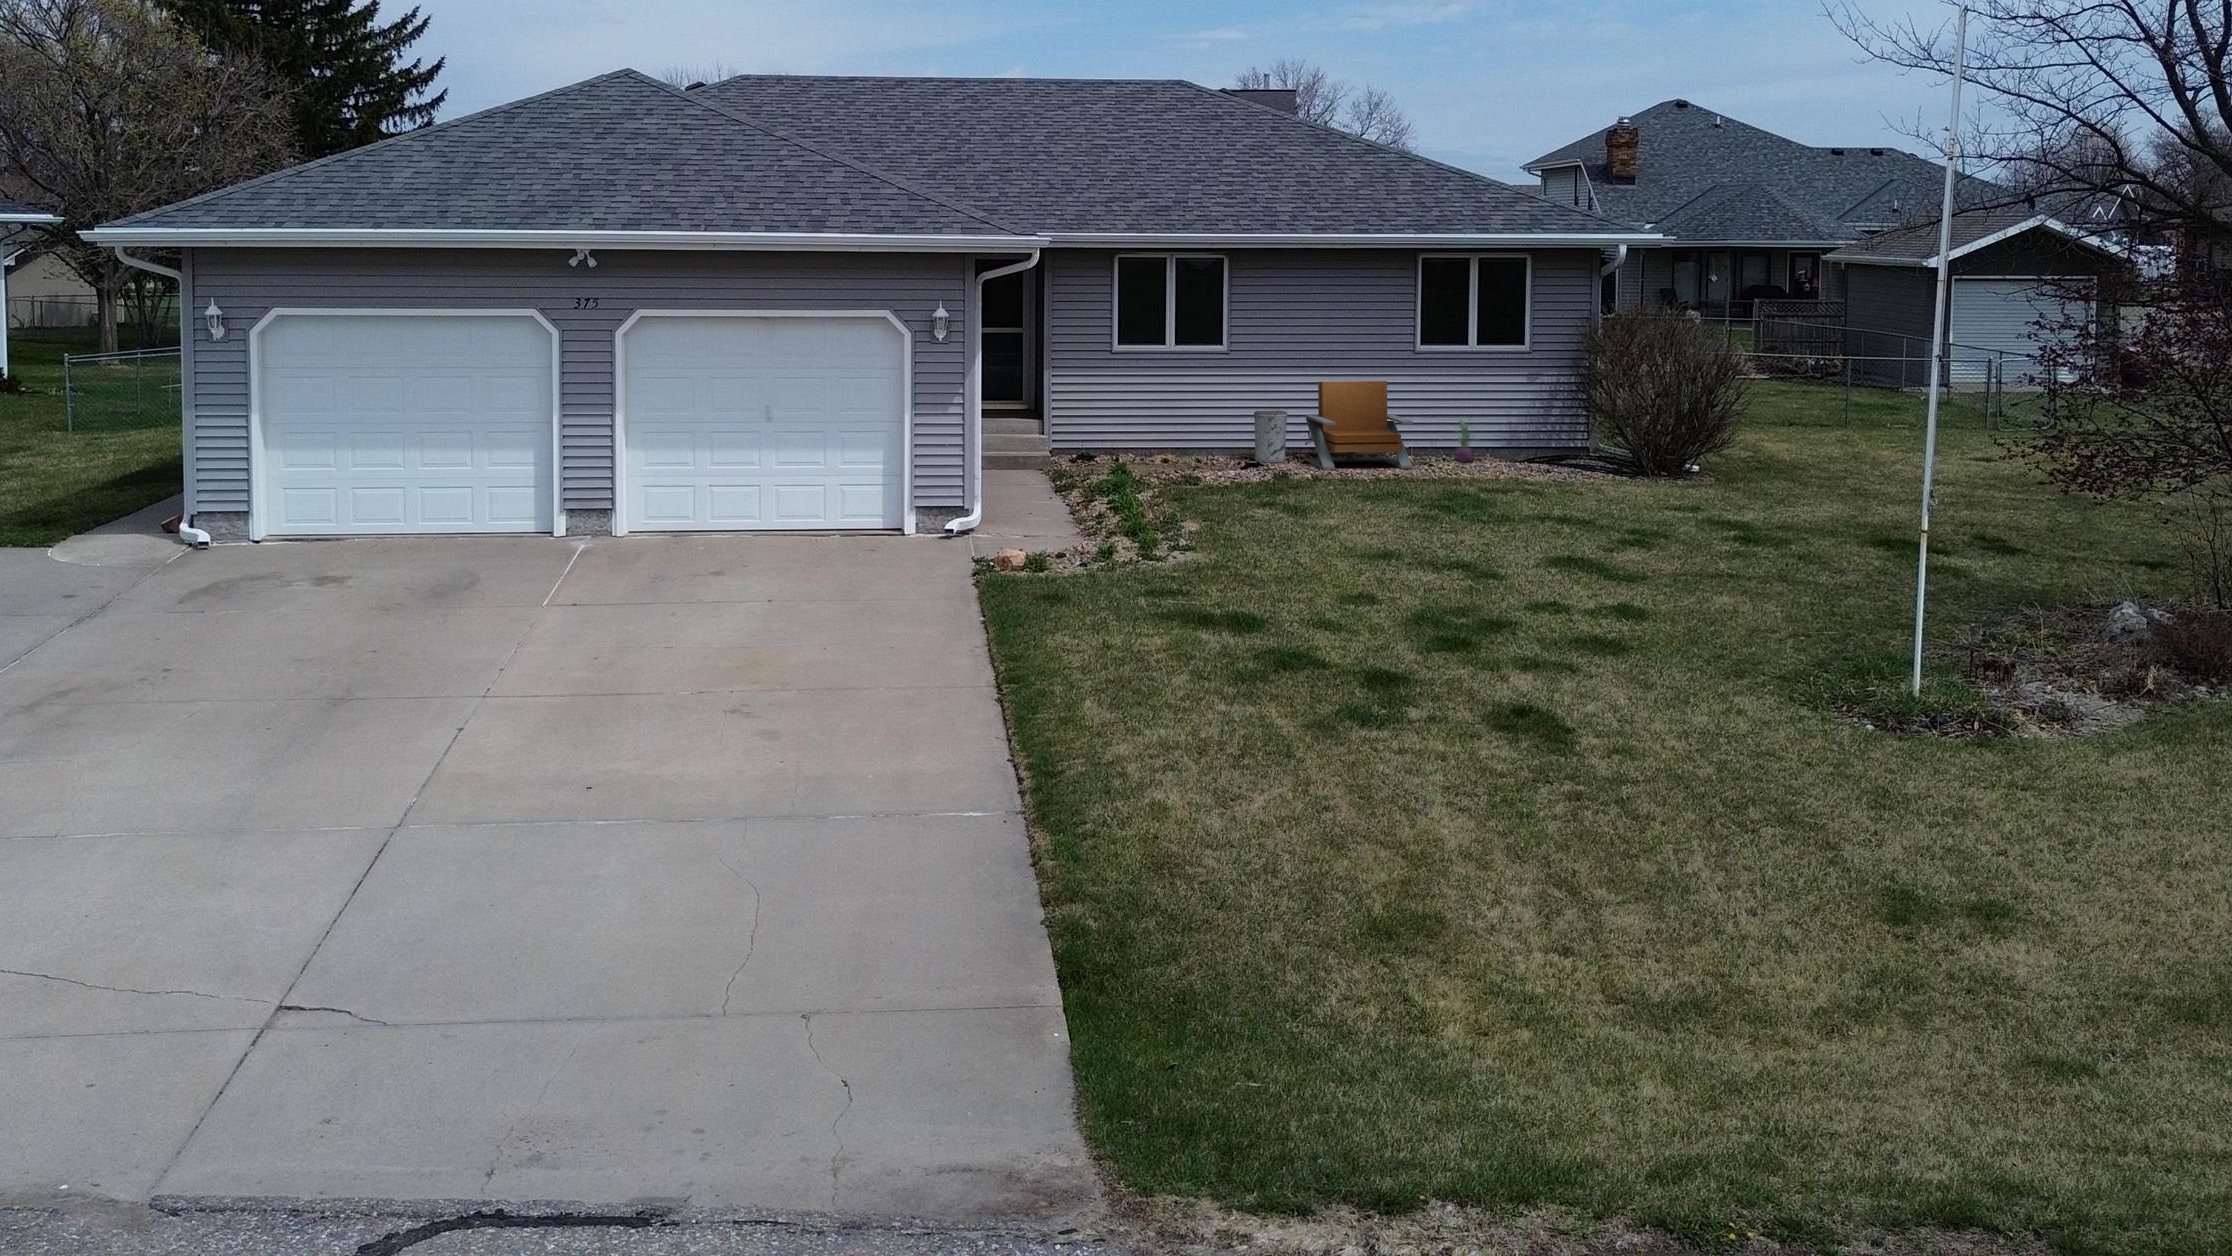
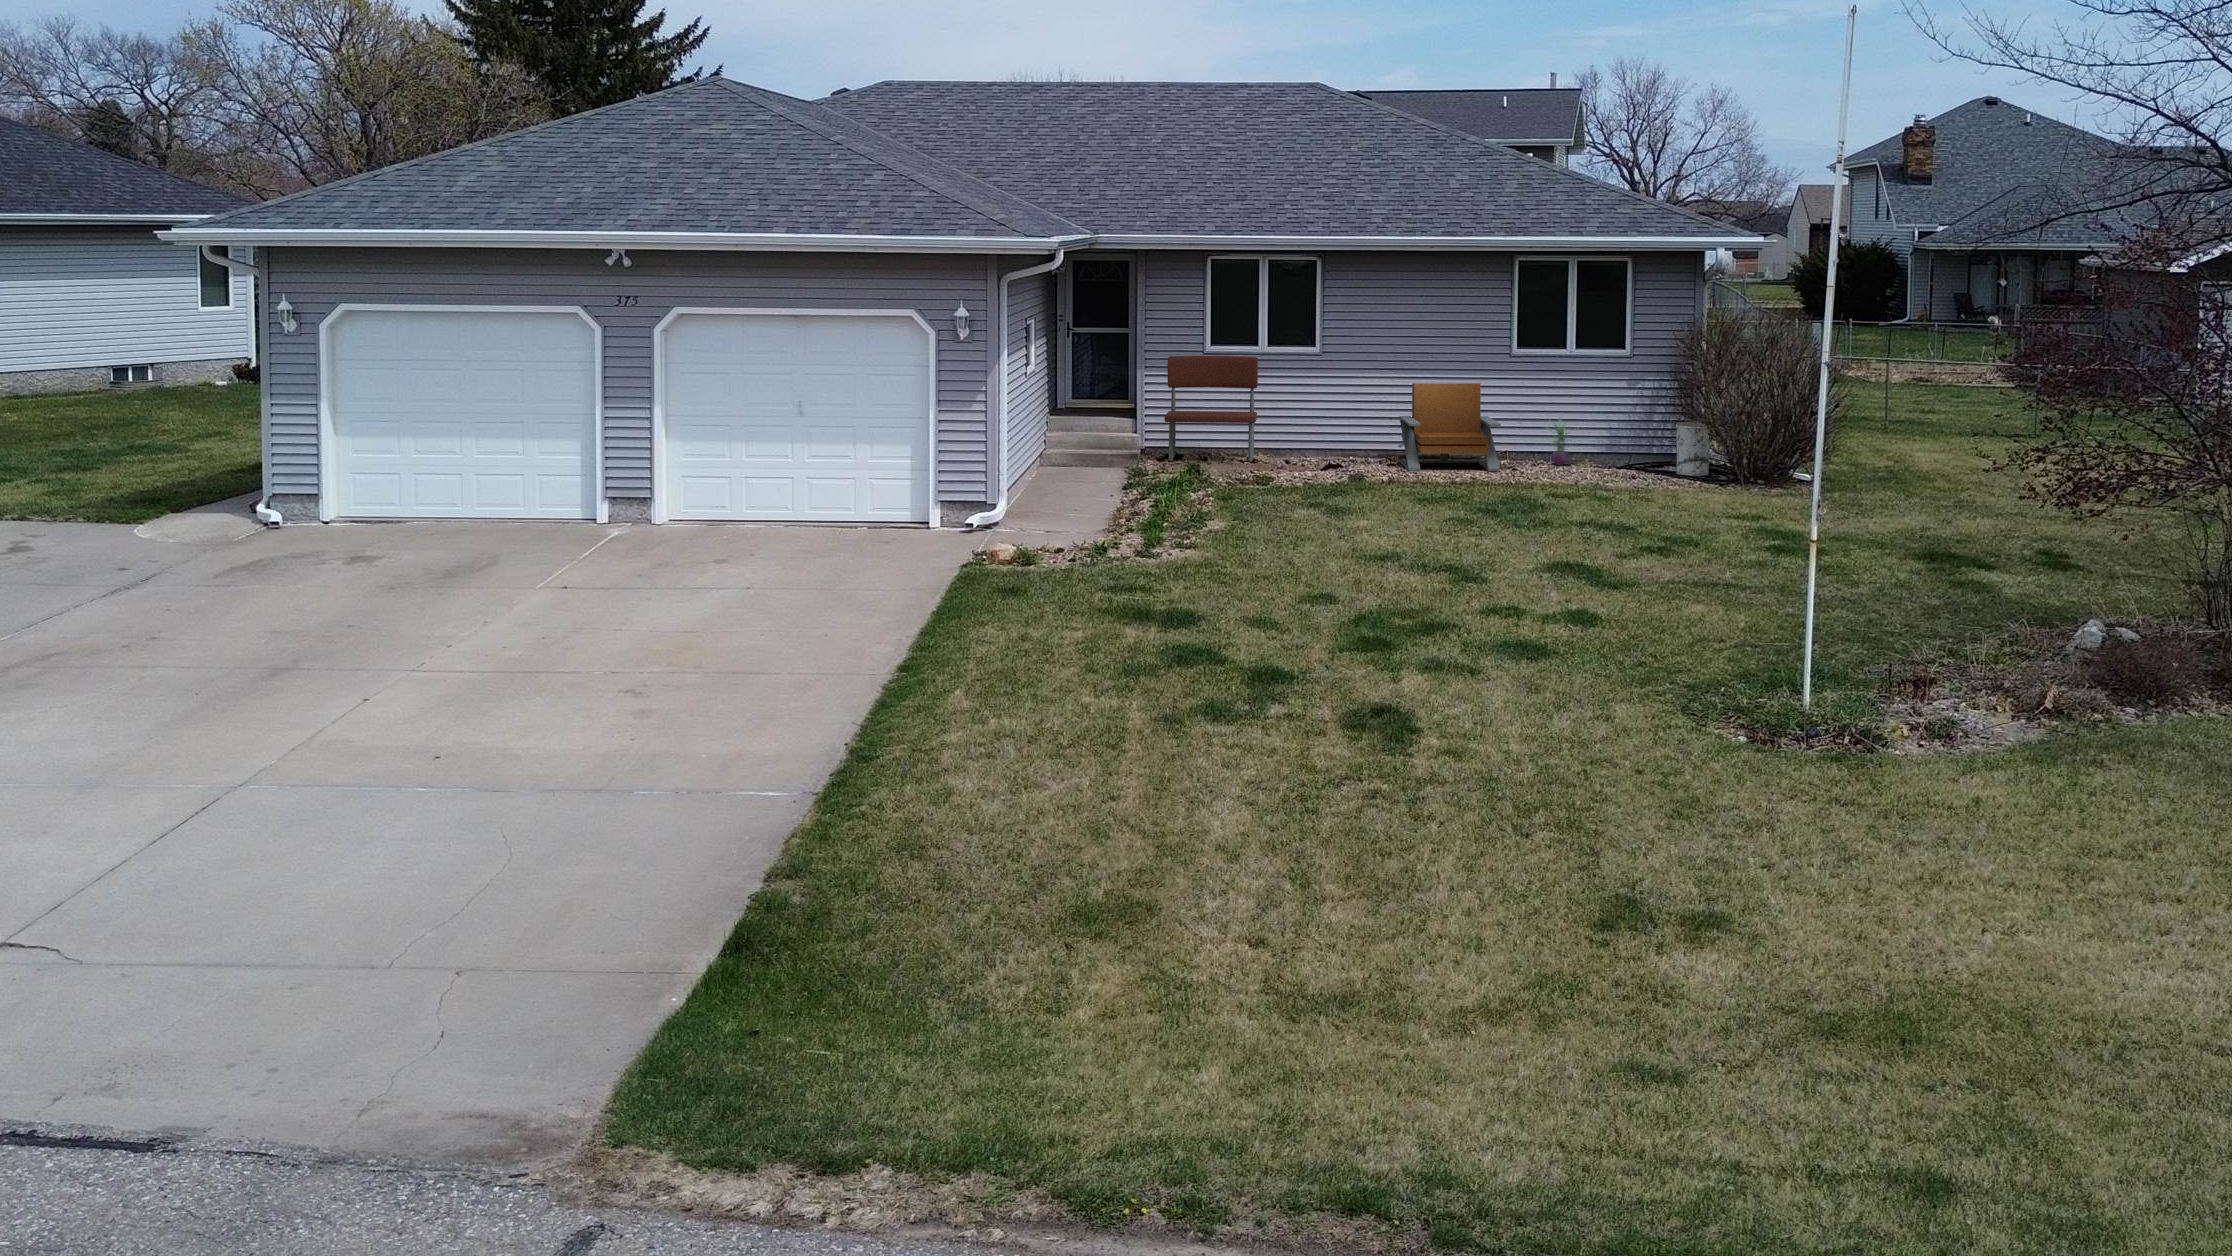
bench: none [1071,356,1167,463] -> present [1164,356,1258,462]
trash can: present [1254,410,1287,462] -> present [1676,421,1710,476]

